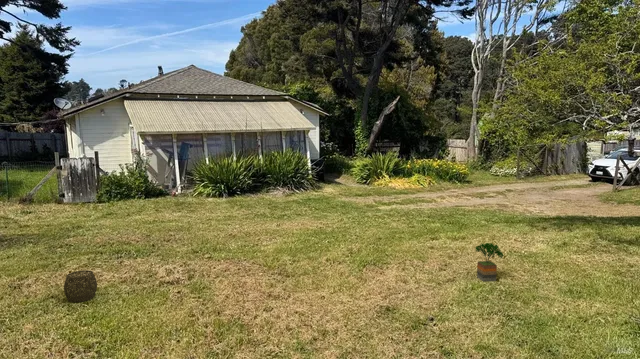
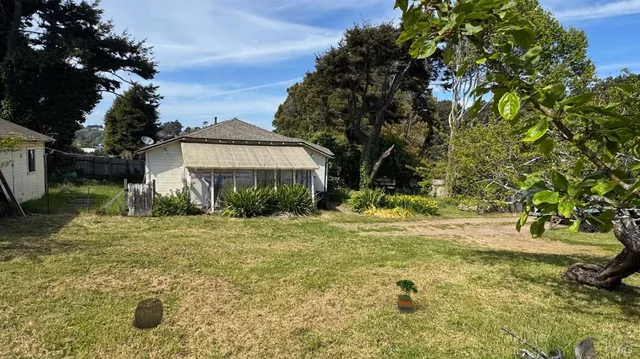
woven basket: present [64,270,97,302] -> present [135,298,164,328]

